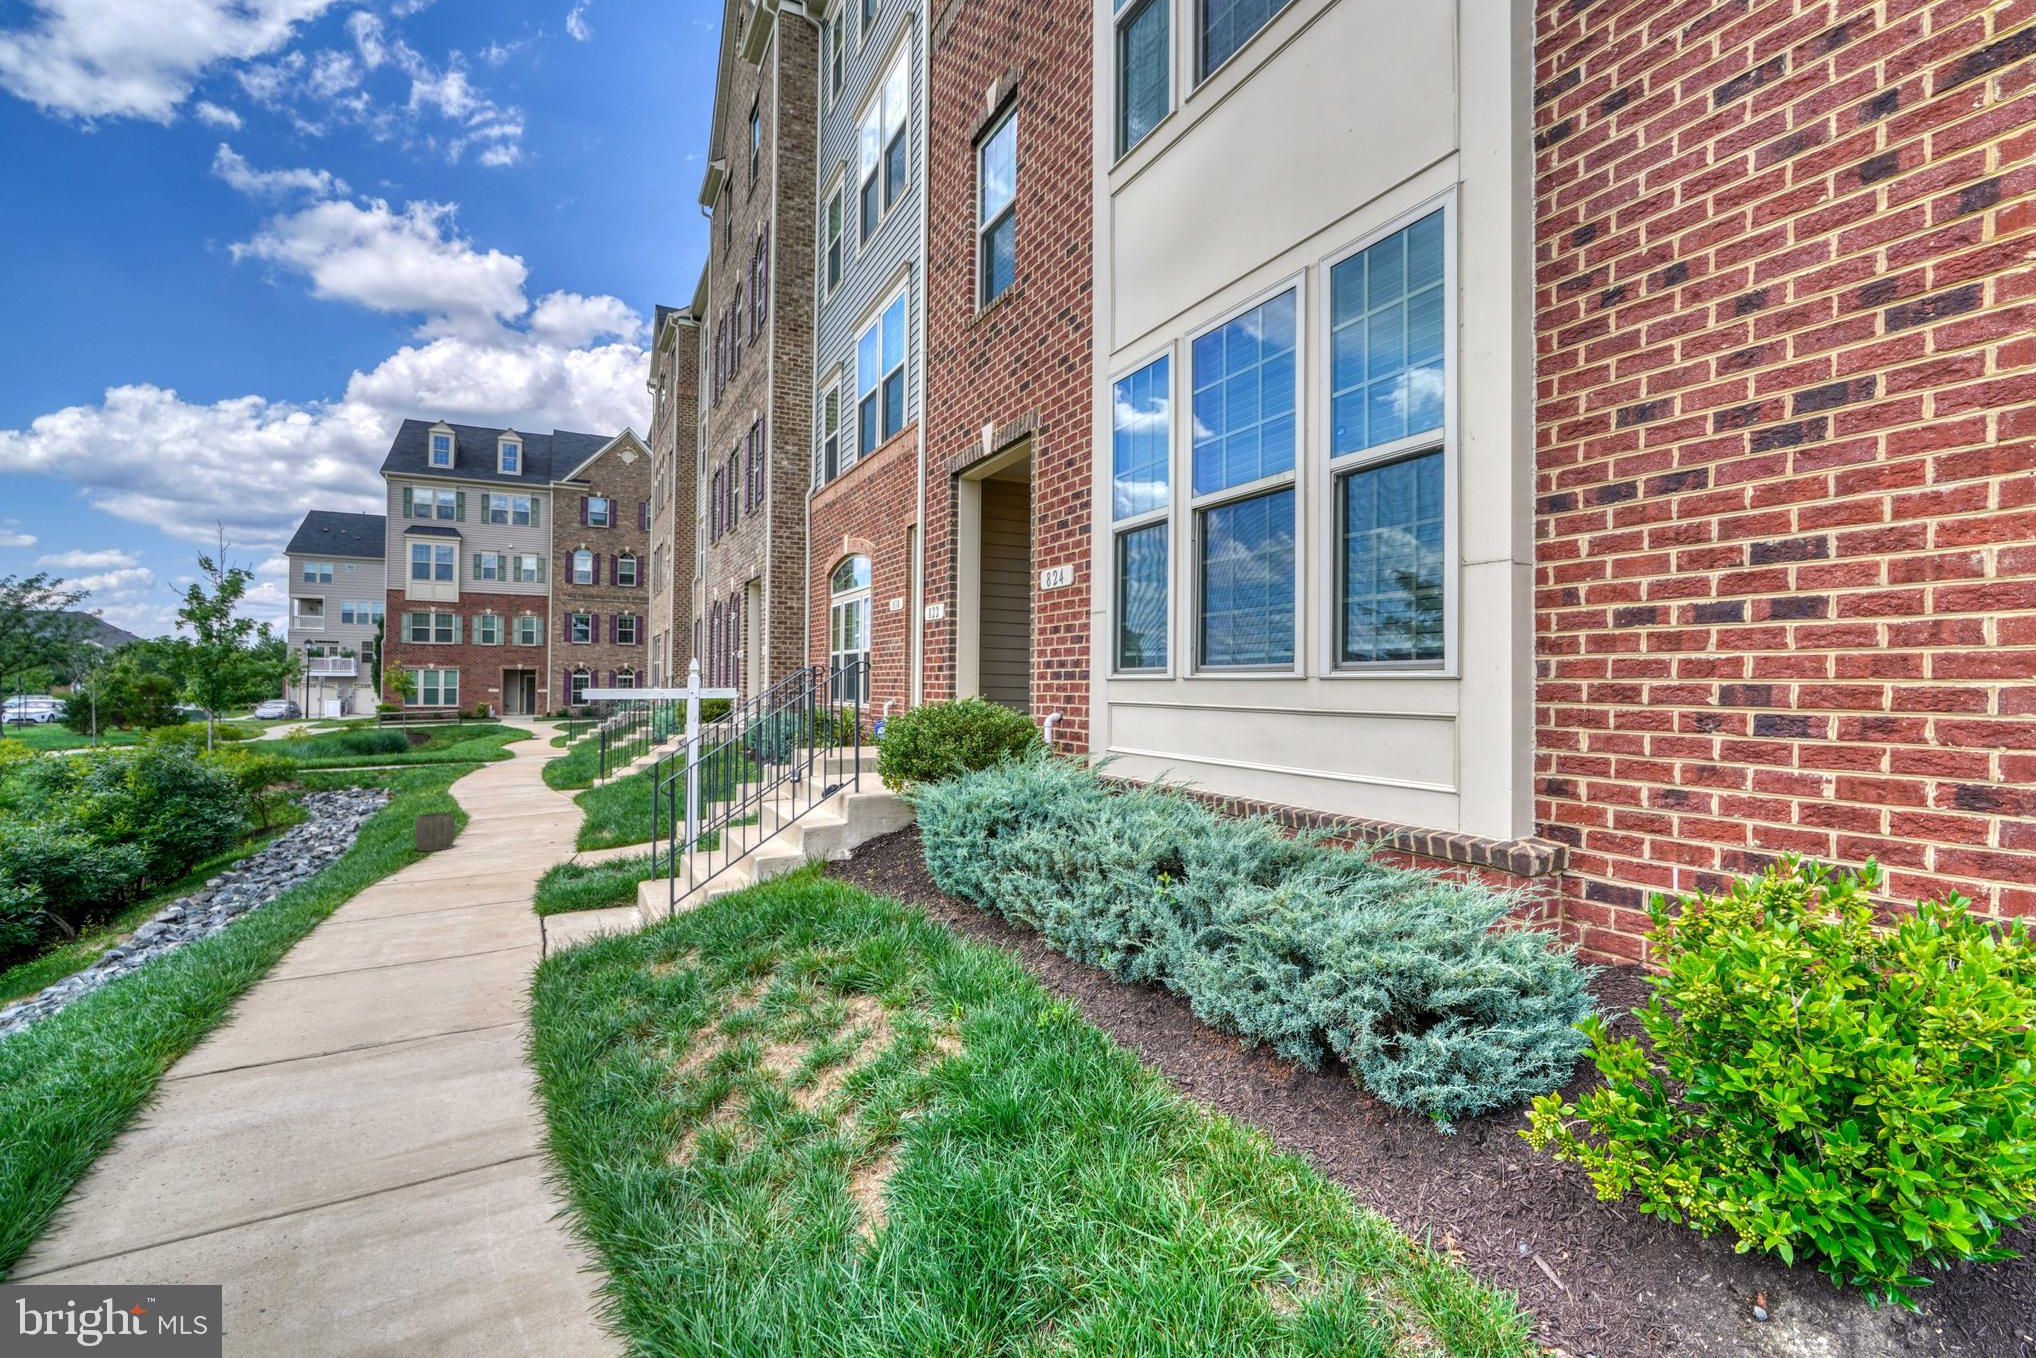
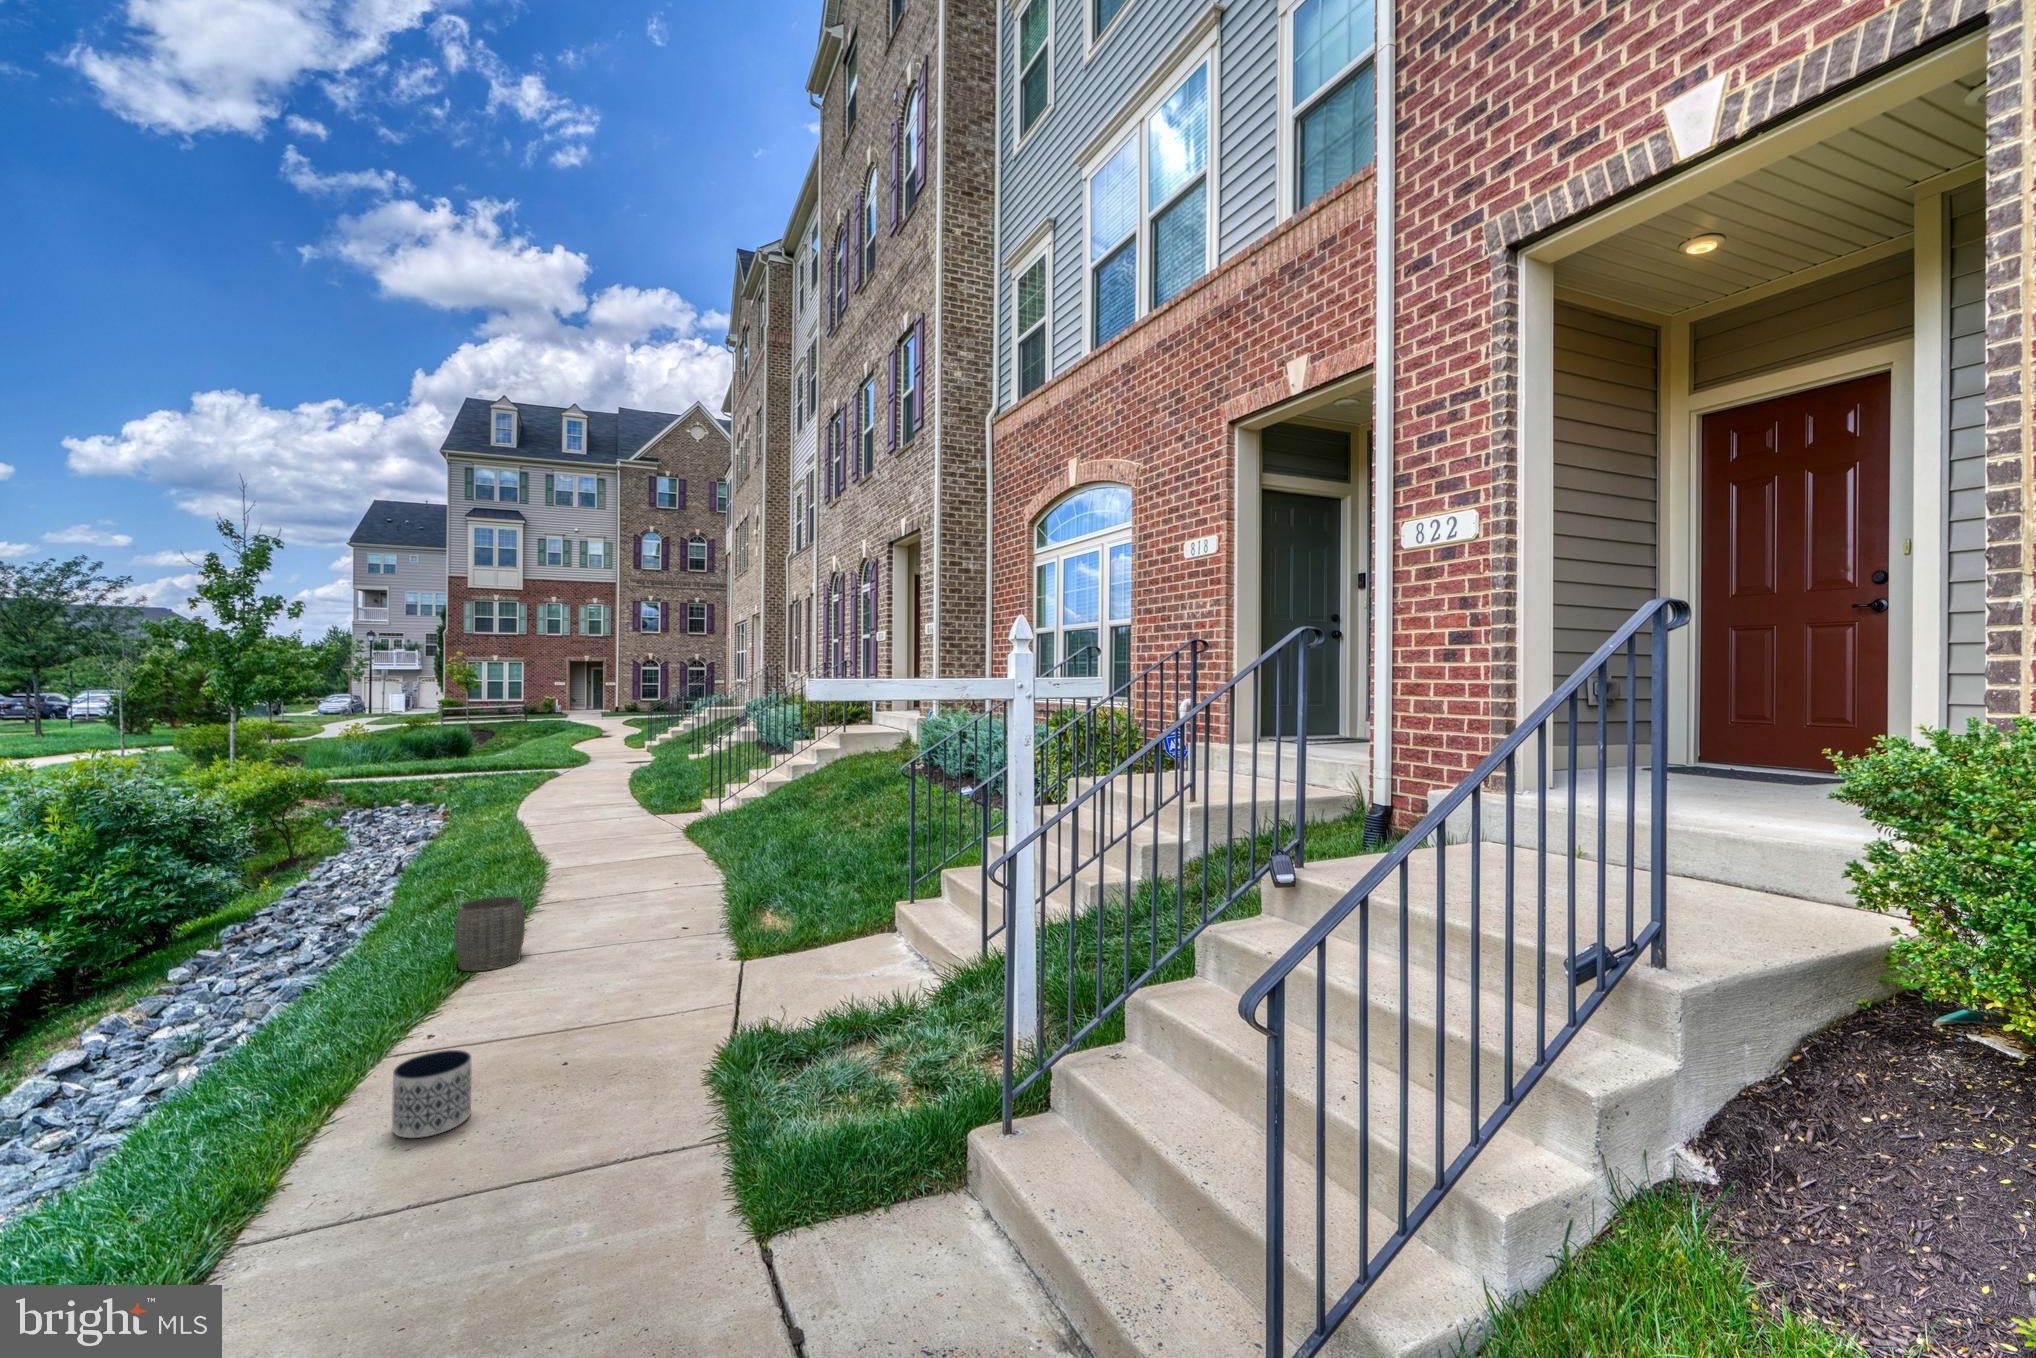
planter: none [393,859,429,892] -> present [392,1050,472,1138]

